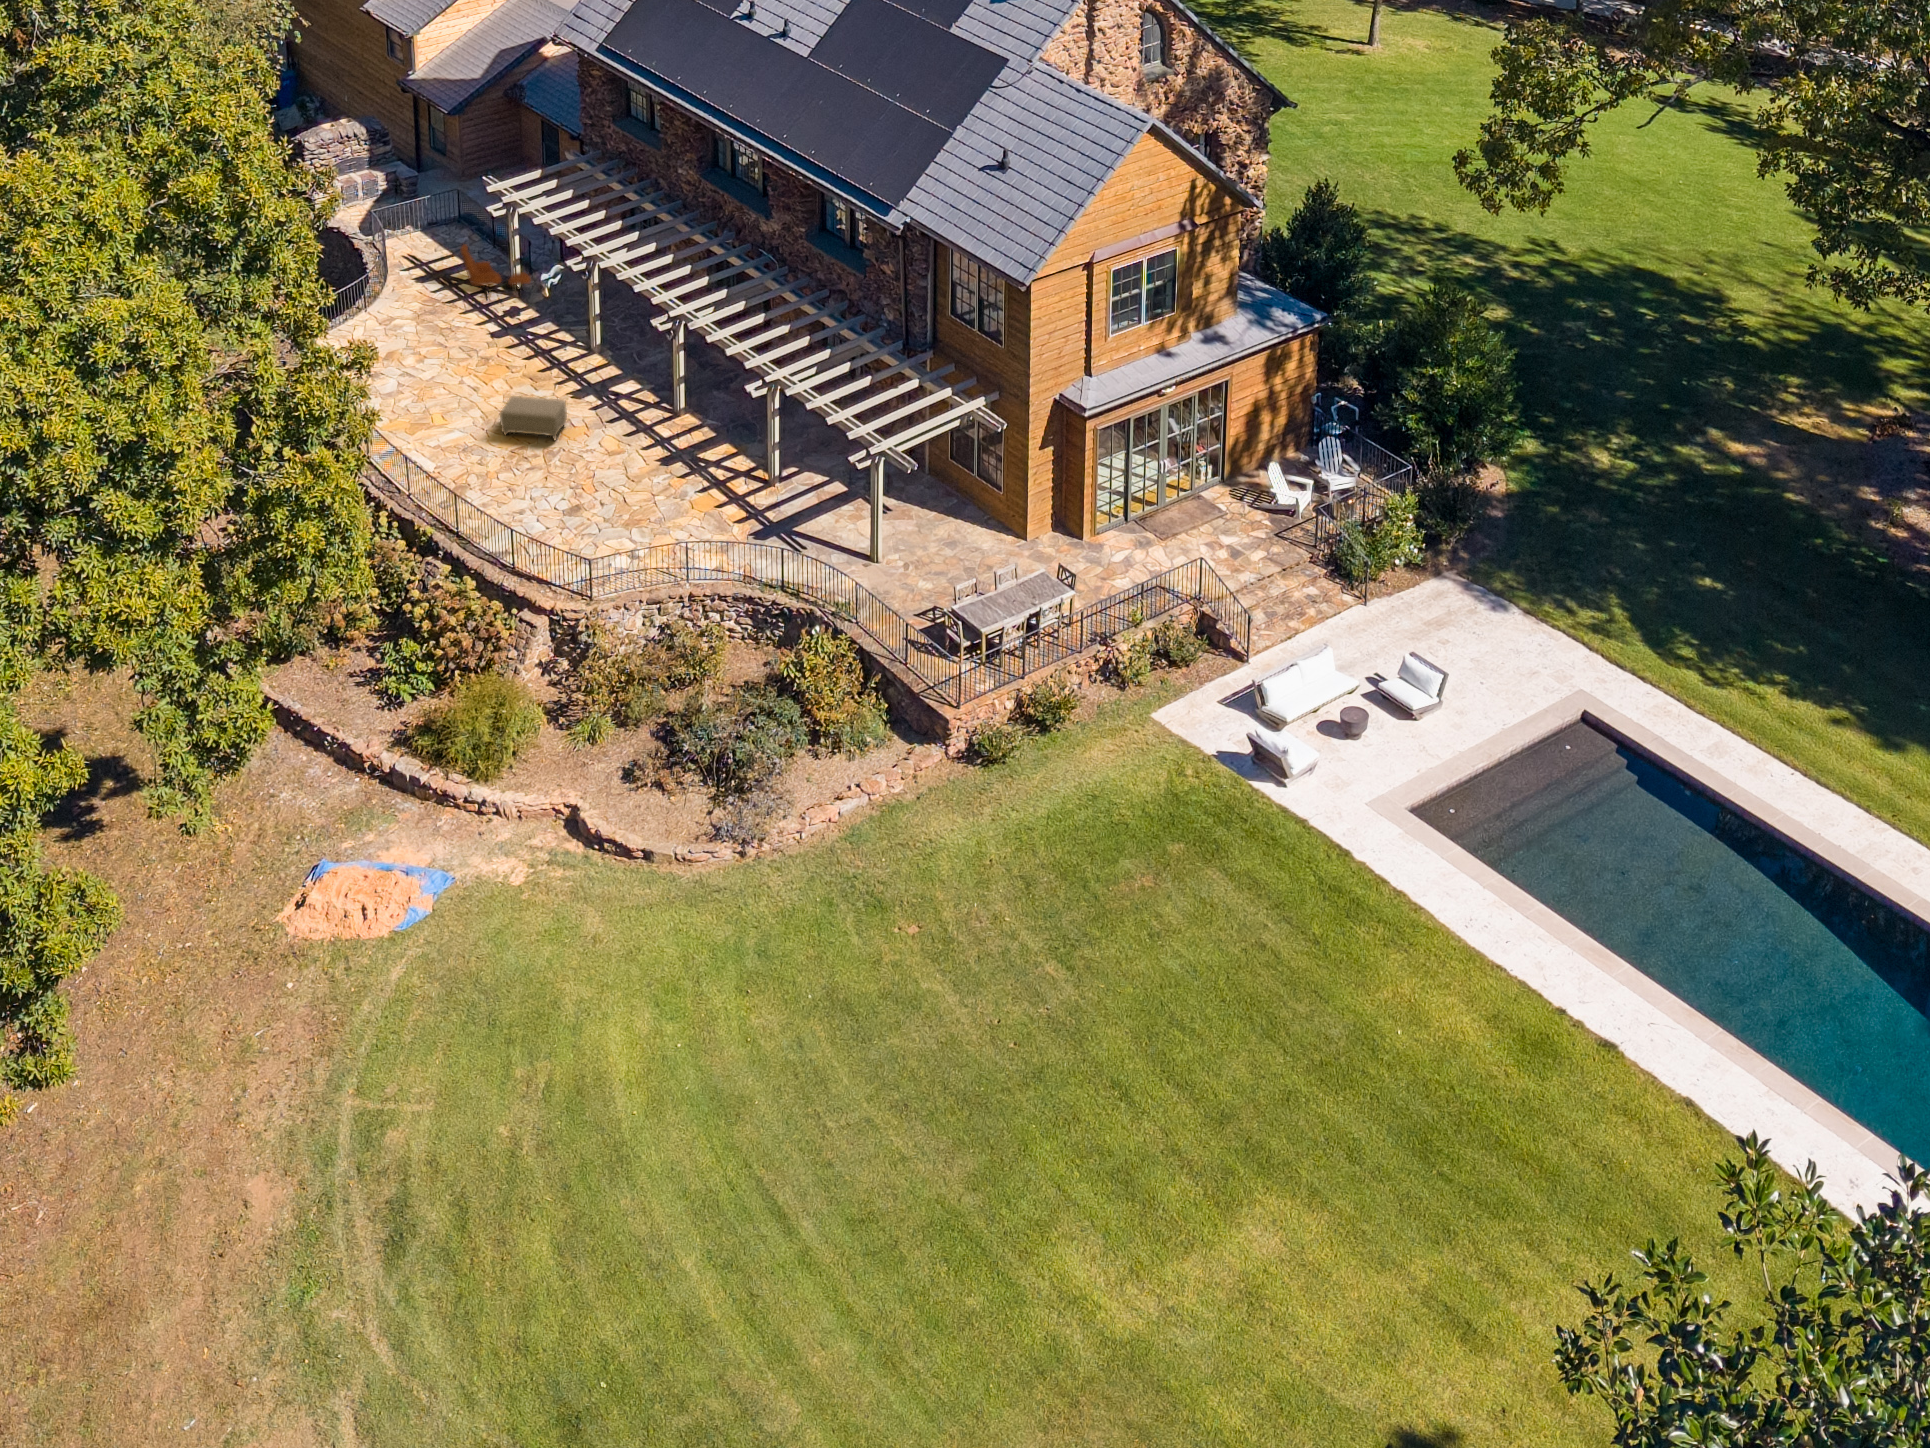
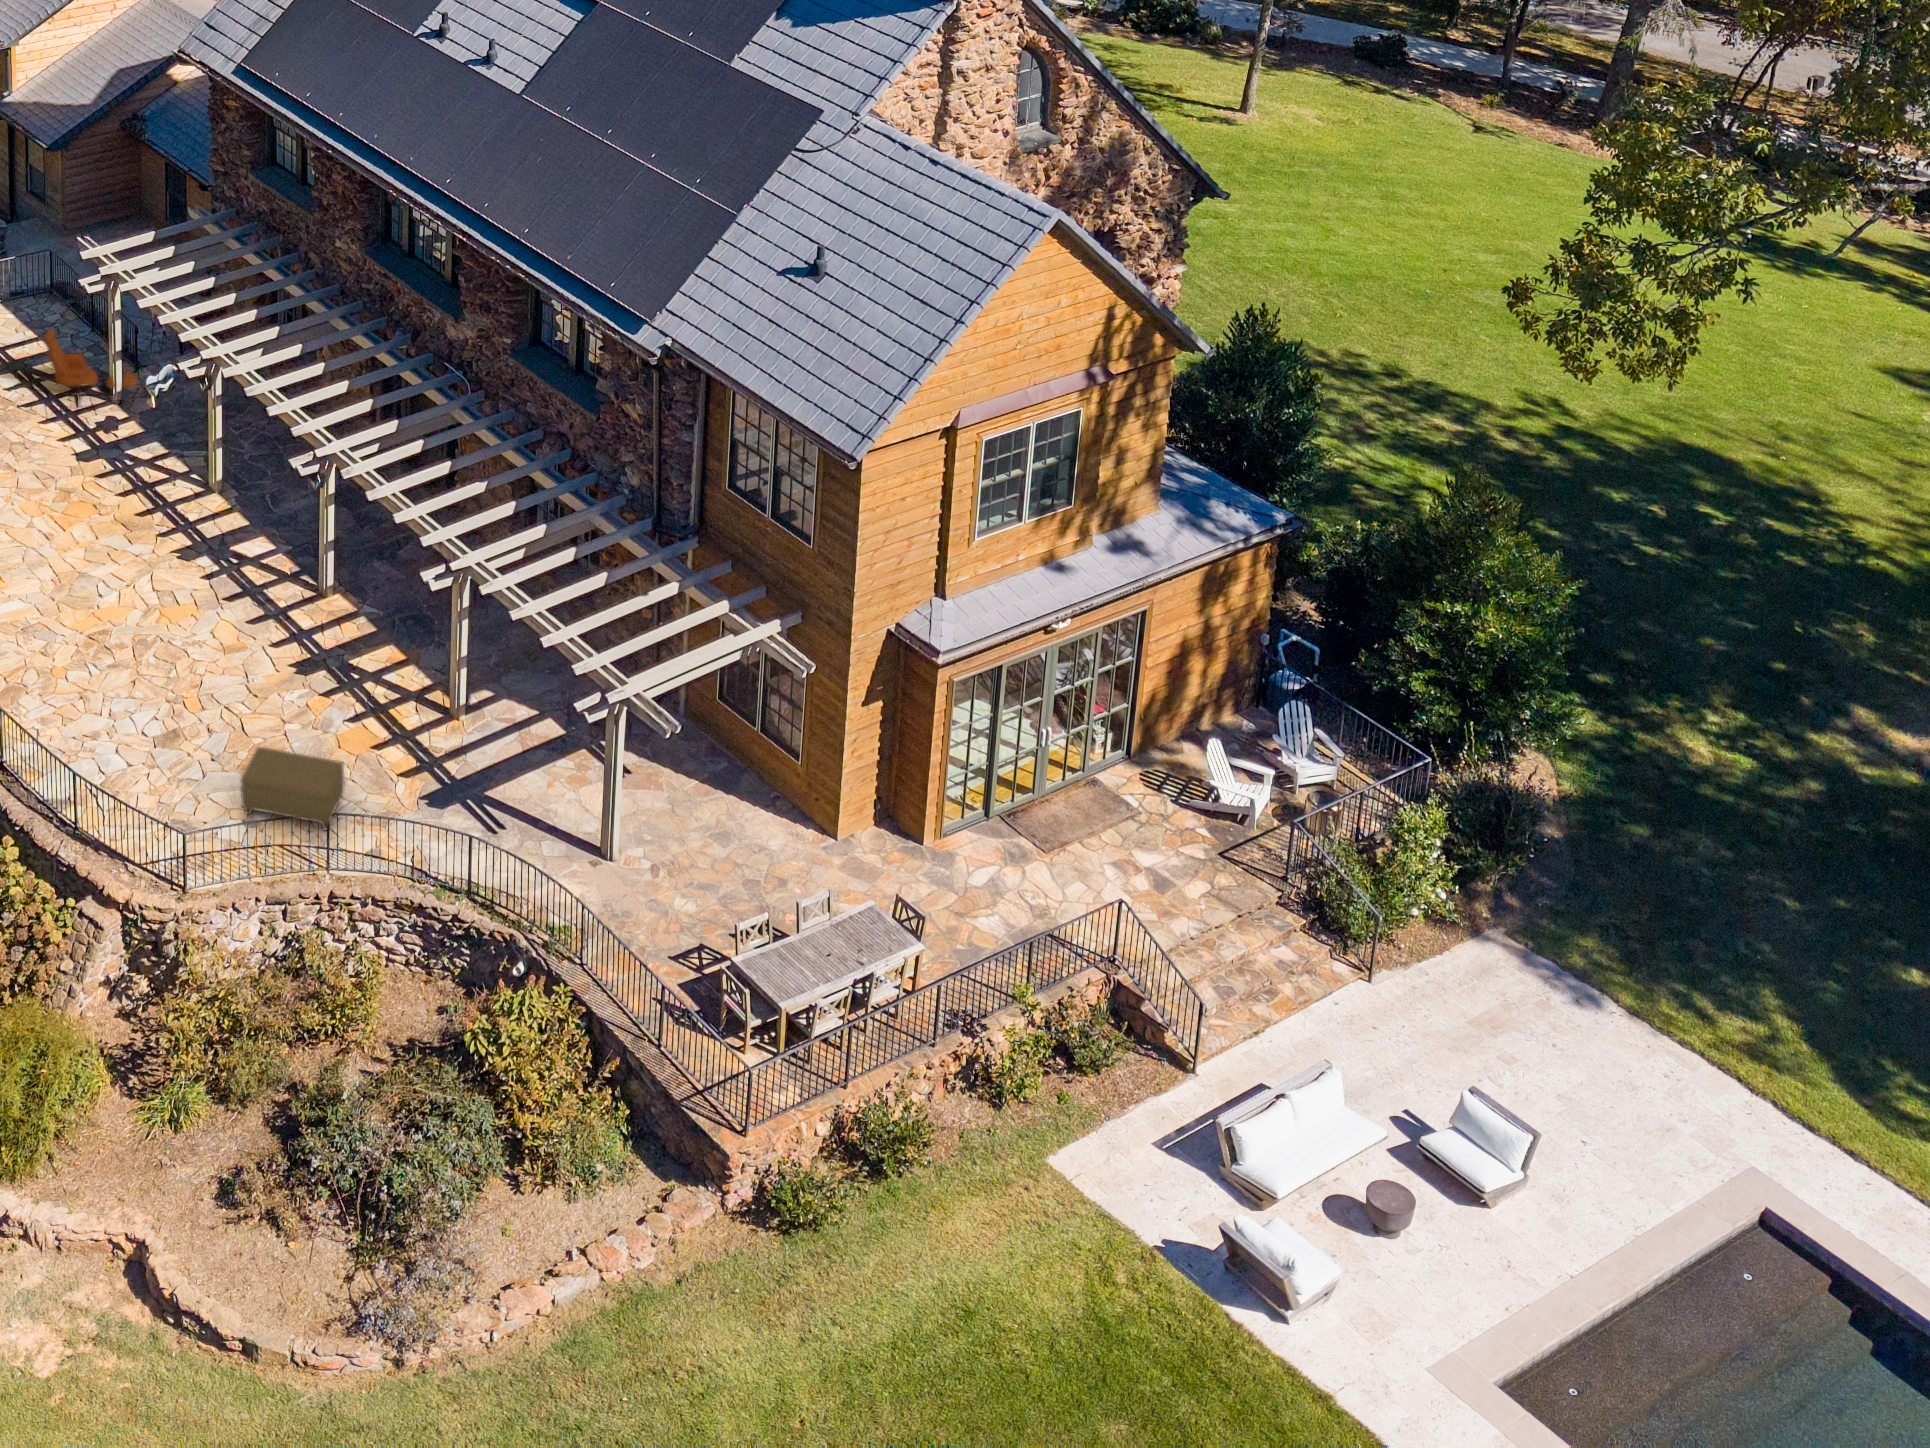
ottoman: present [500,396,567,440] -> present [240,747,344,830]

